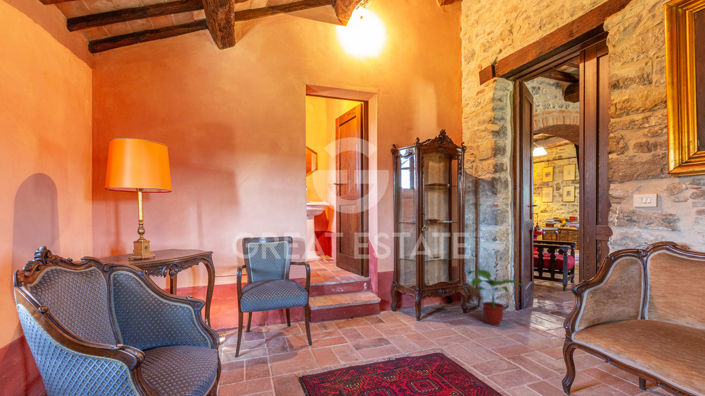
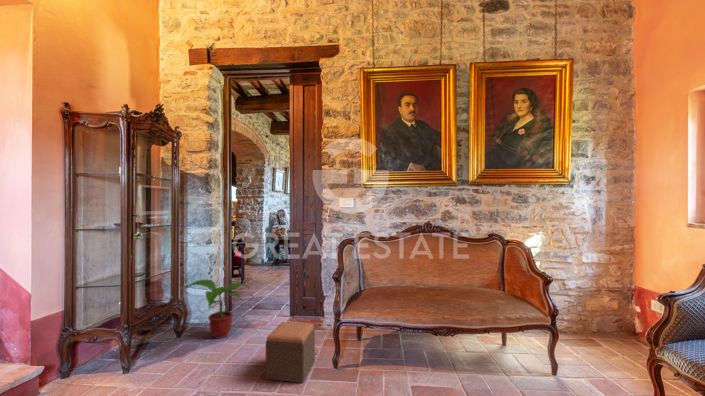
footstool: none [490,321,551,383] -> present [266,322,315,383]

